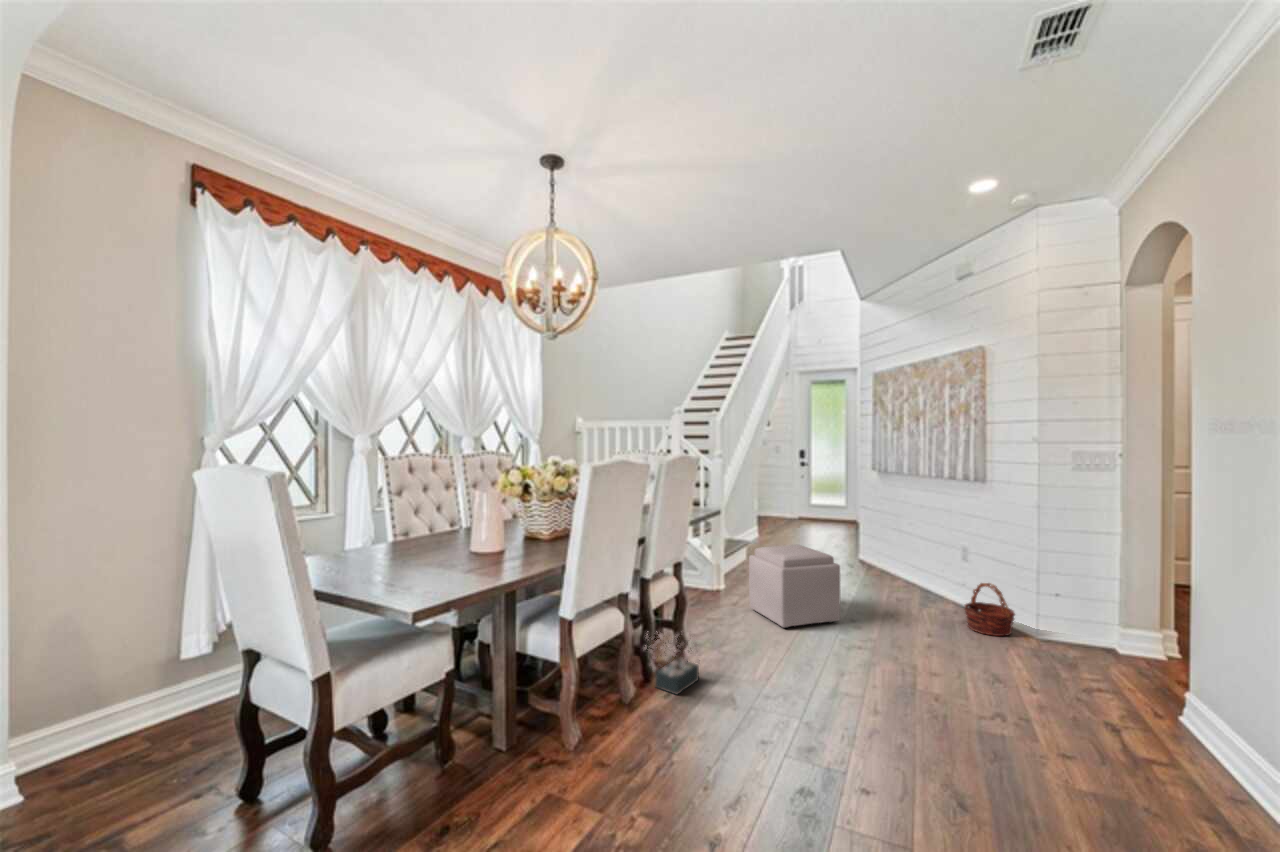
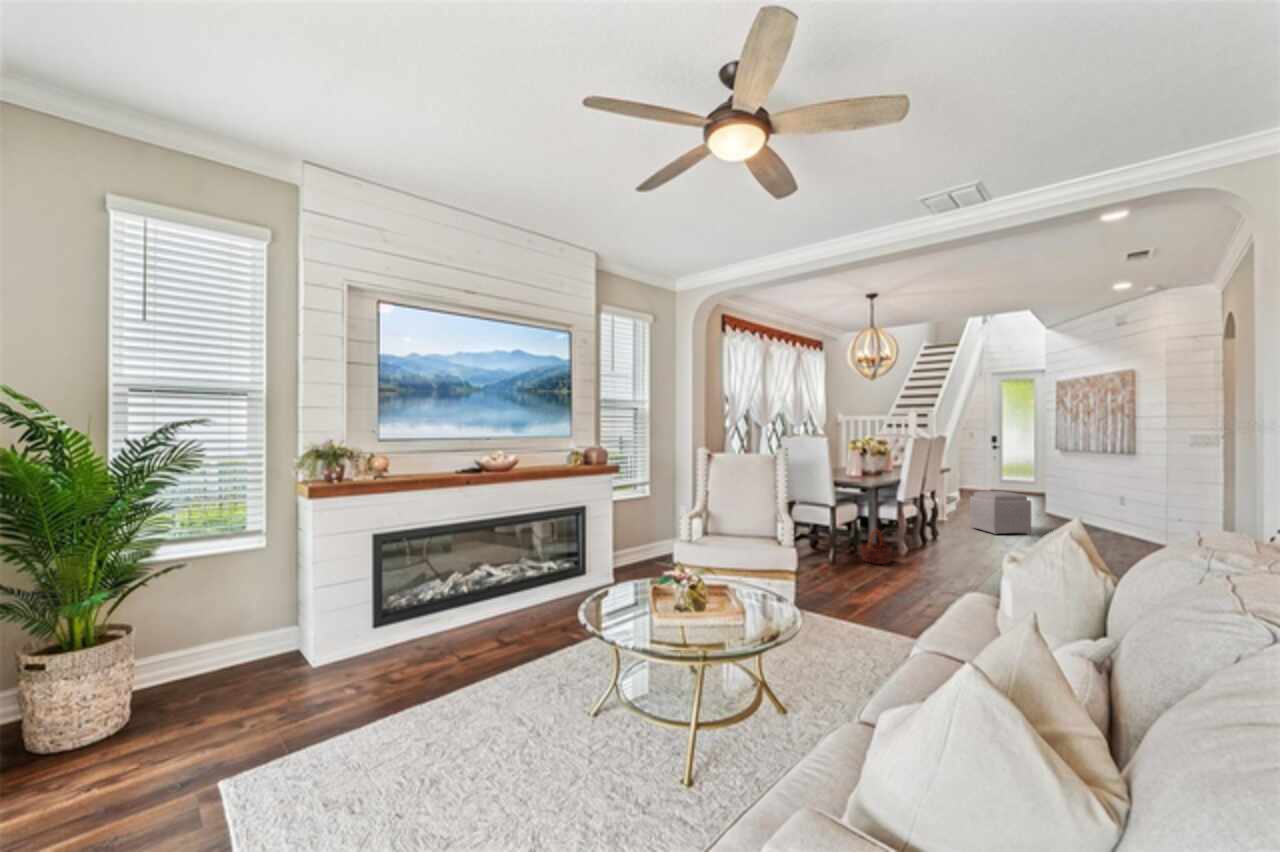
basket: present [965,583,1015,636] -> present [861,529,892,564]
decorative plant: present [646,632,699,694] -> none [926,519,954,549]

